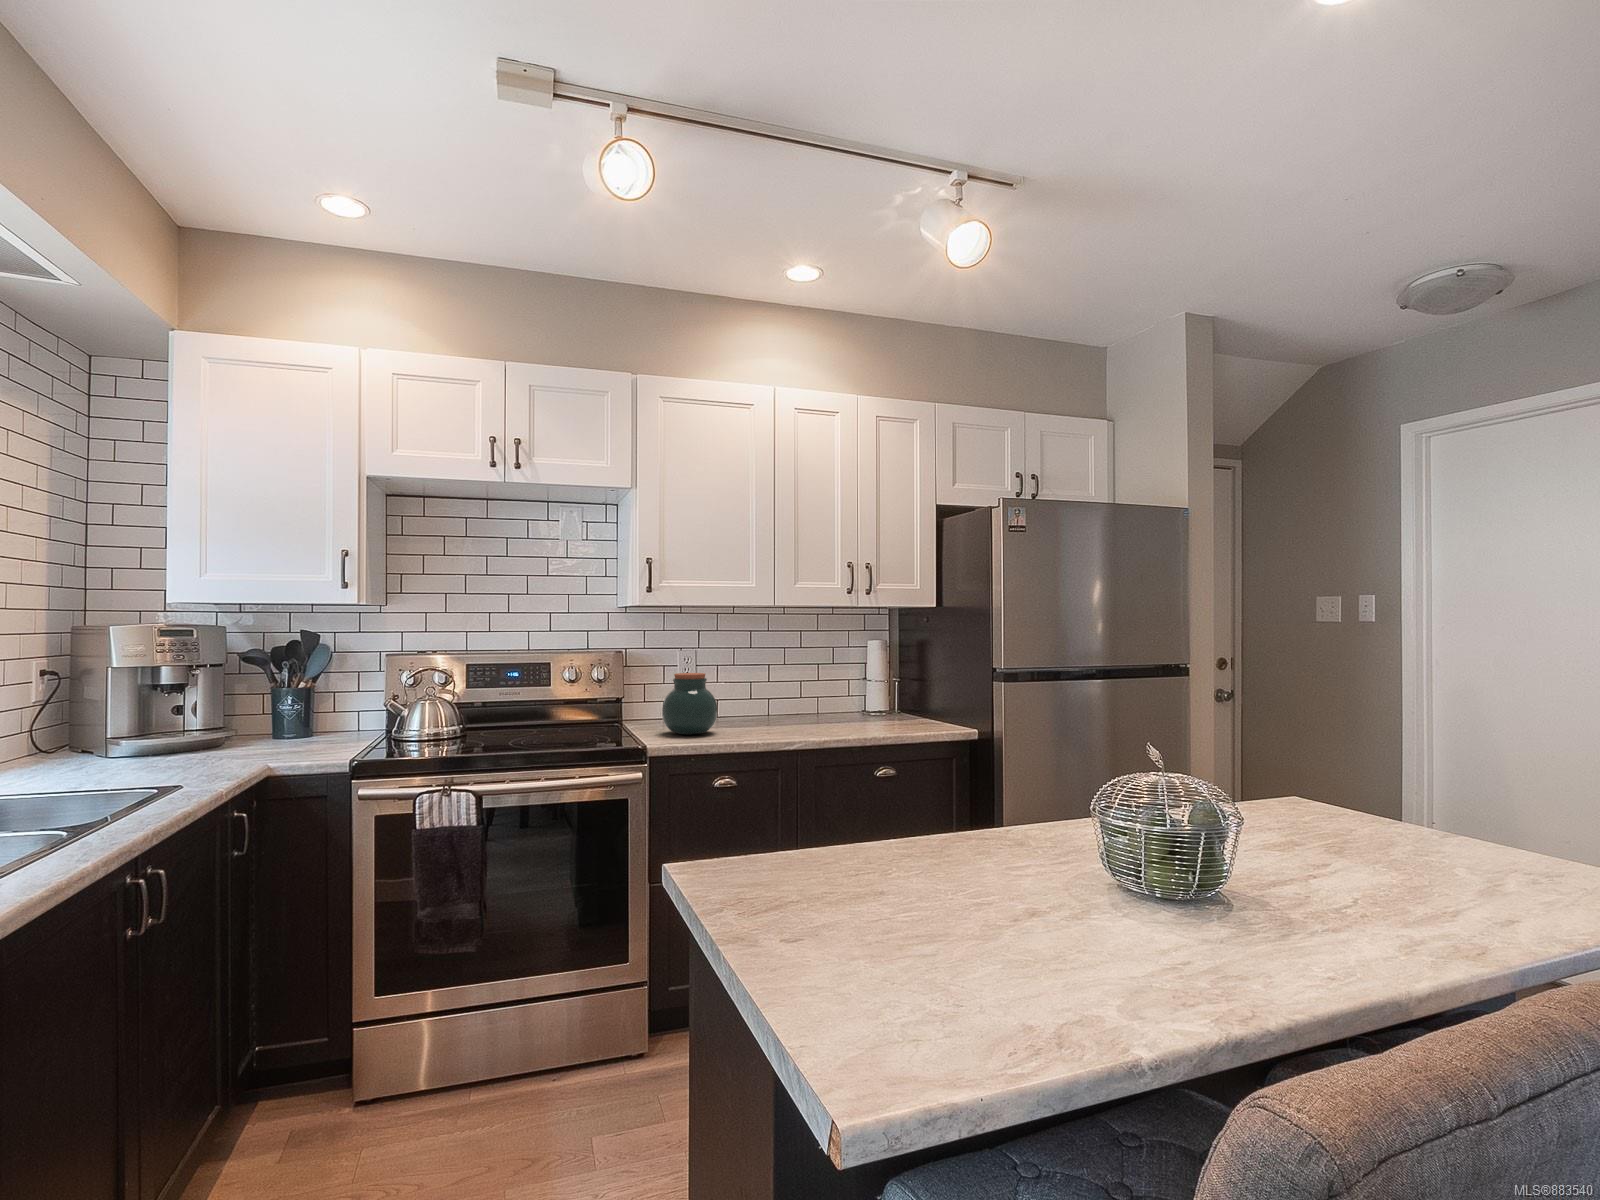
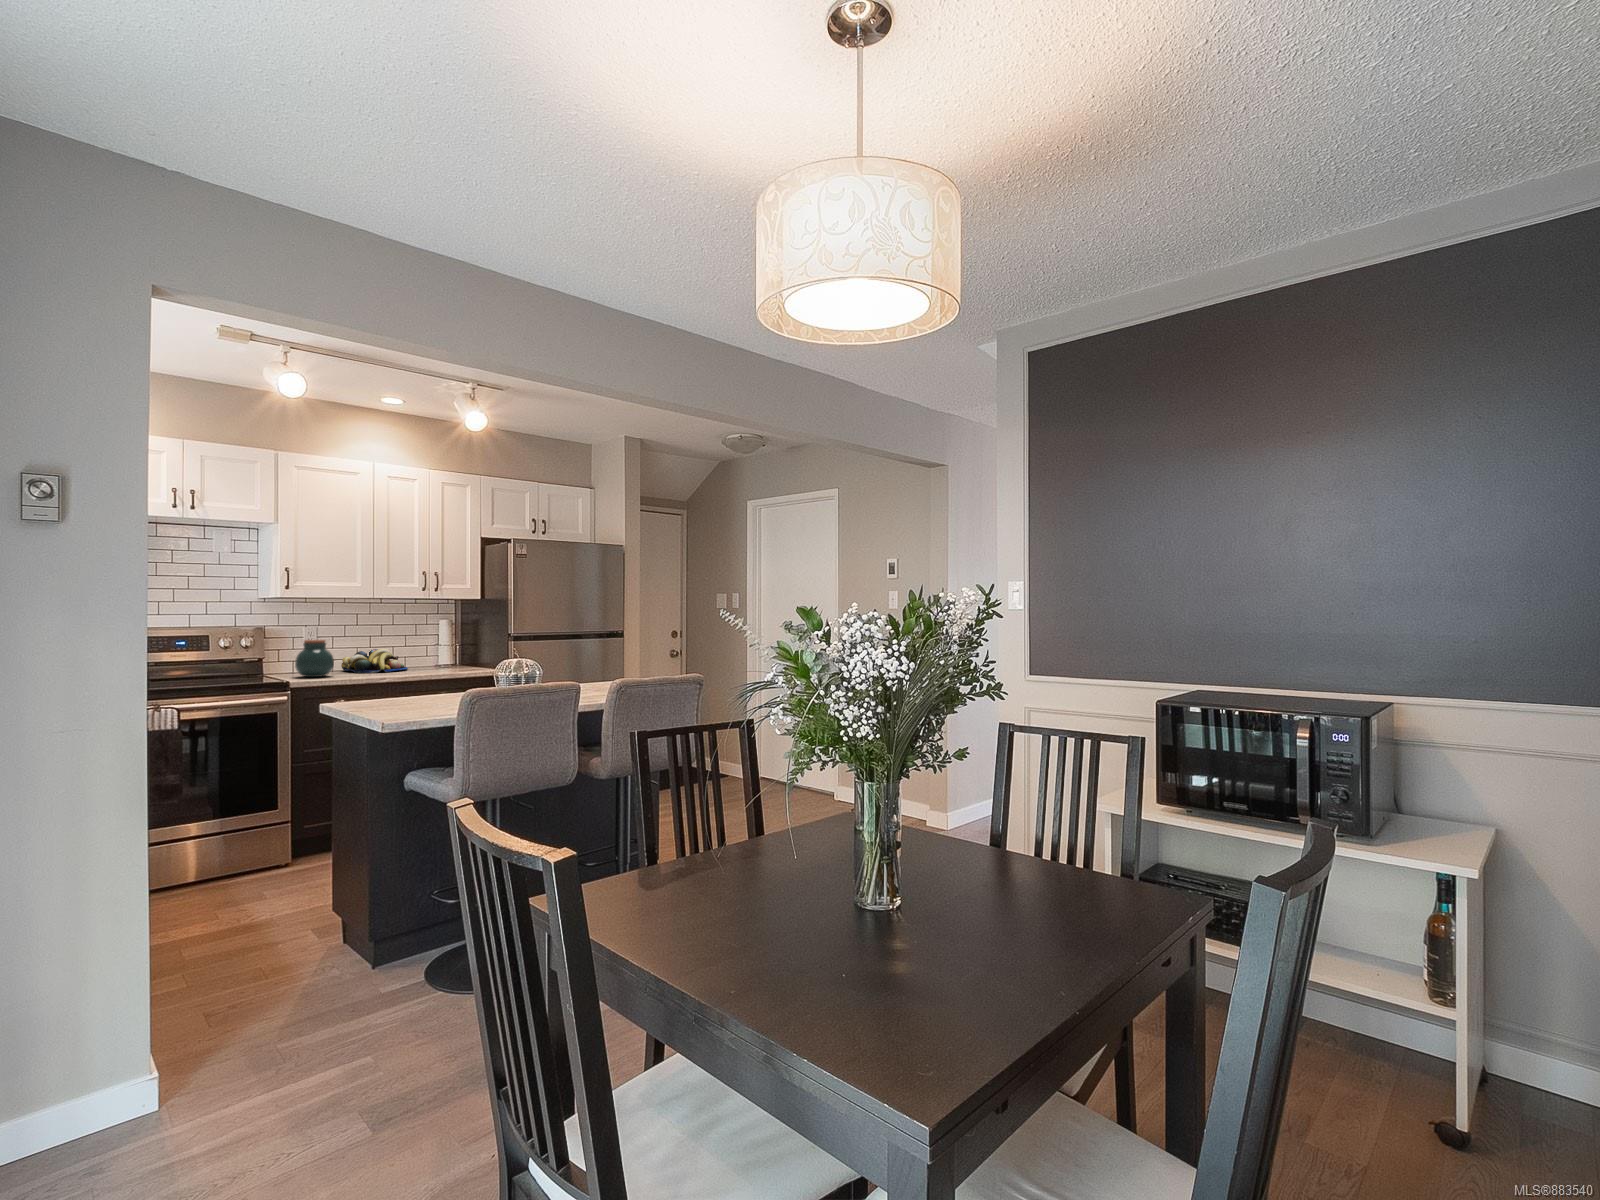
fruit bowl: none [732,687,826,727] -> present [341,649,408,673]

